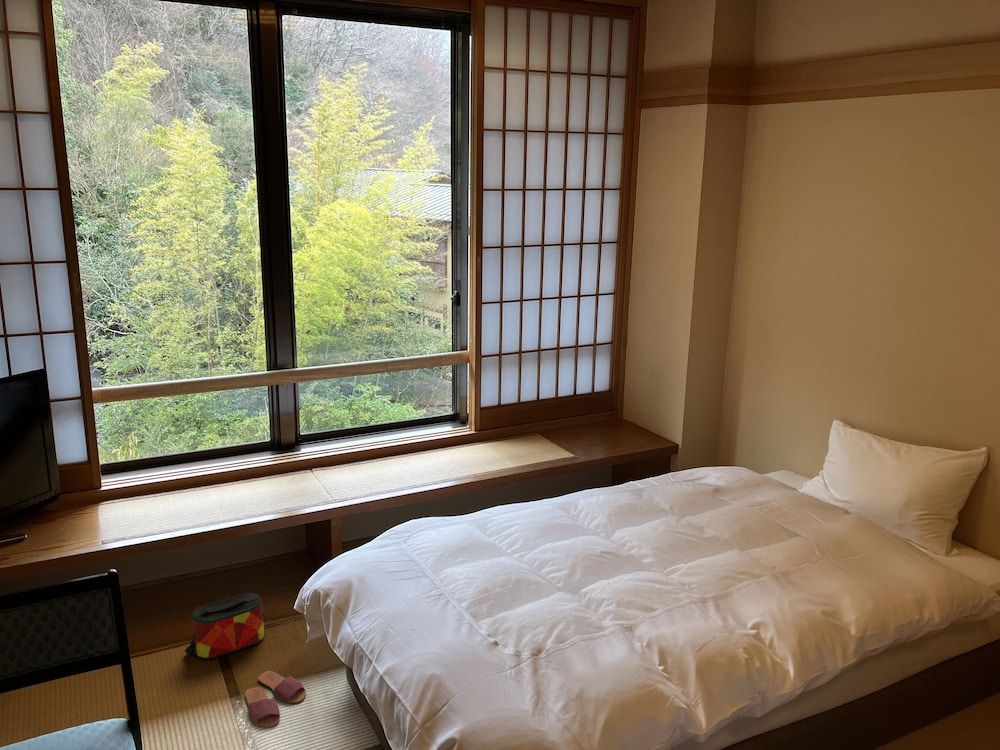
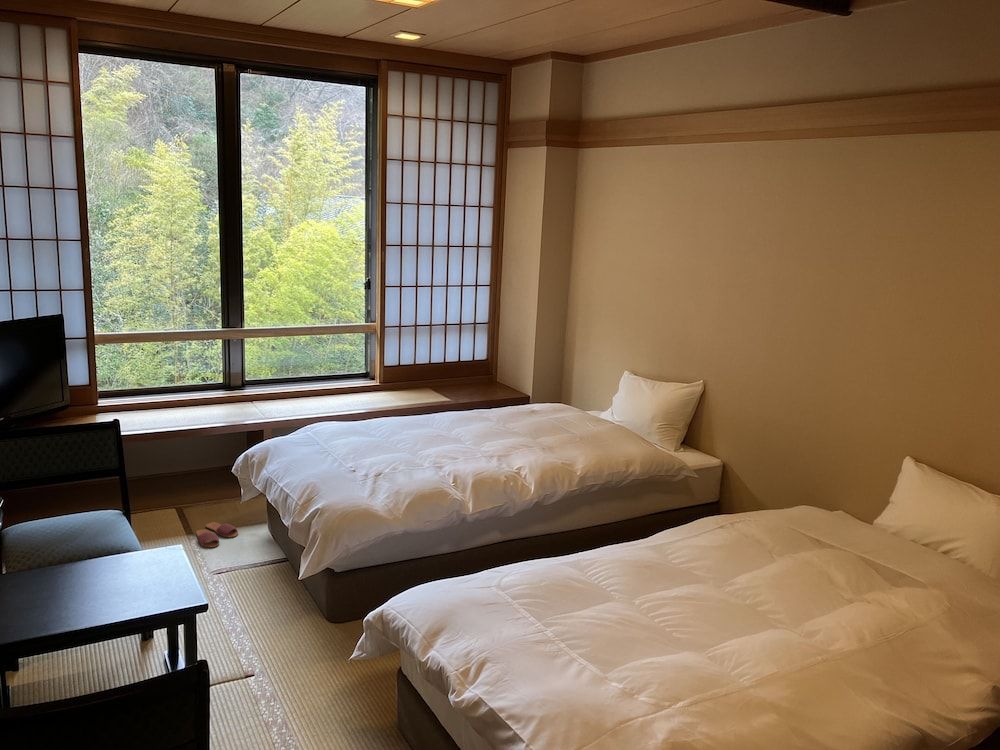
bag: present [185,593,265,659] -> none [155,476,213,517]

